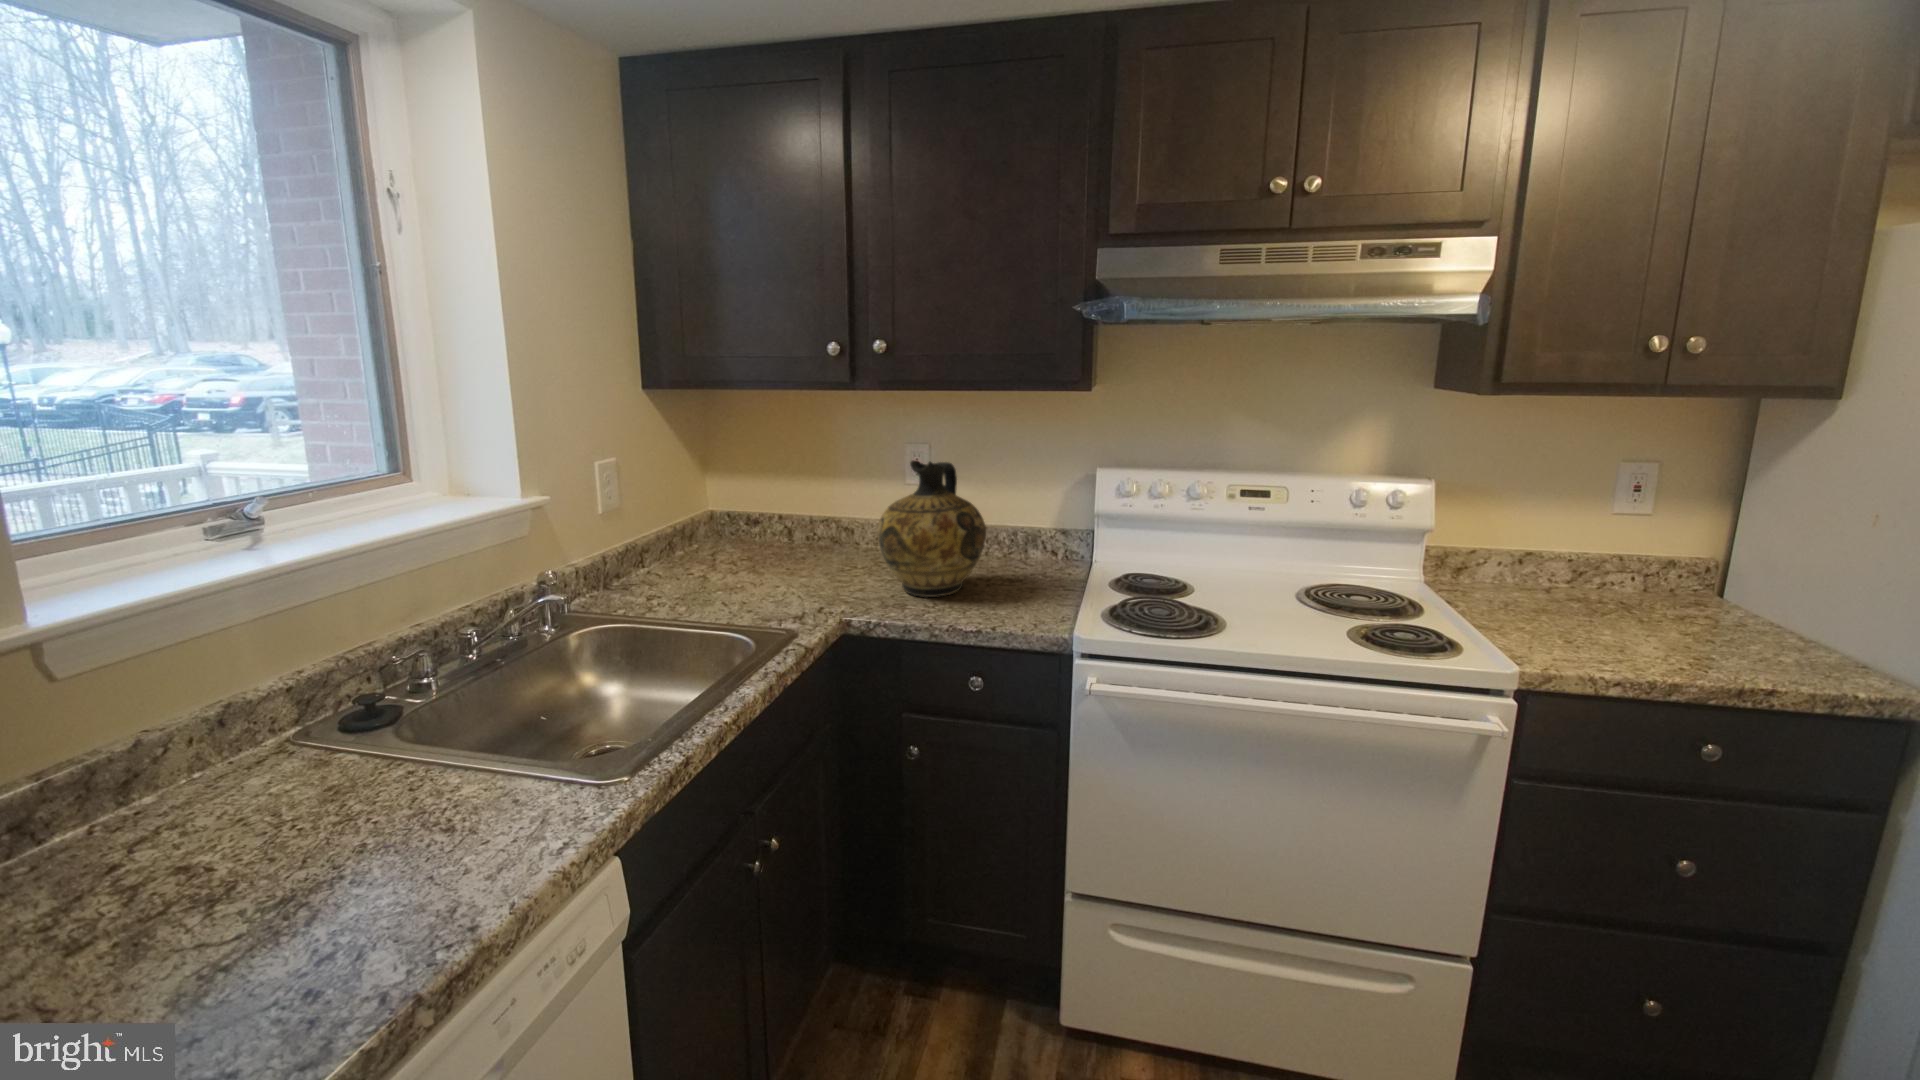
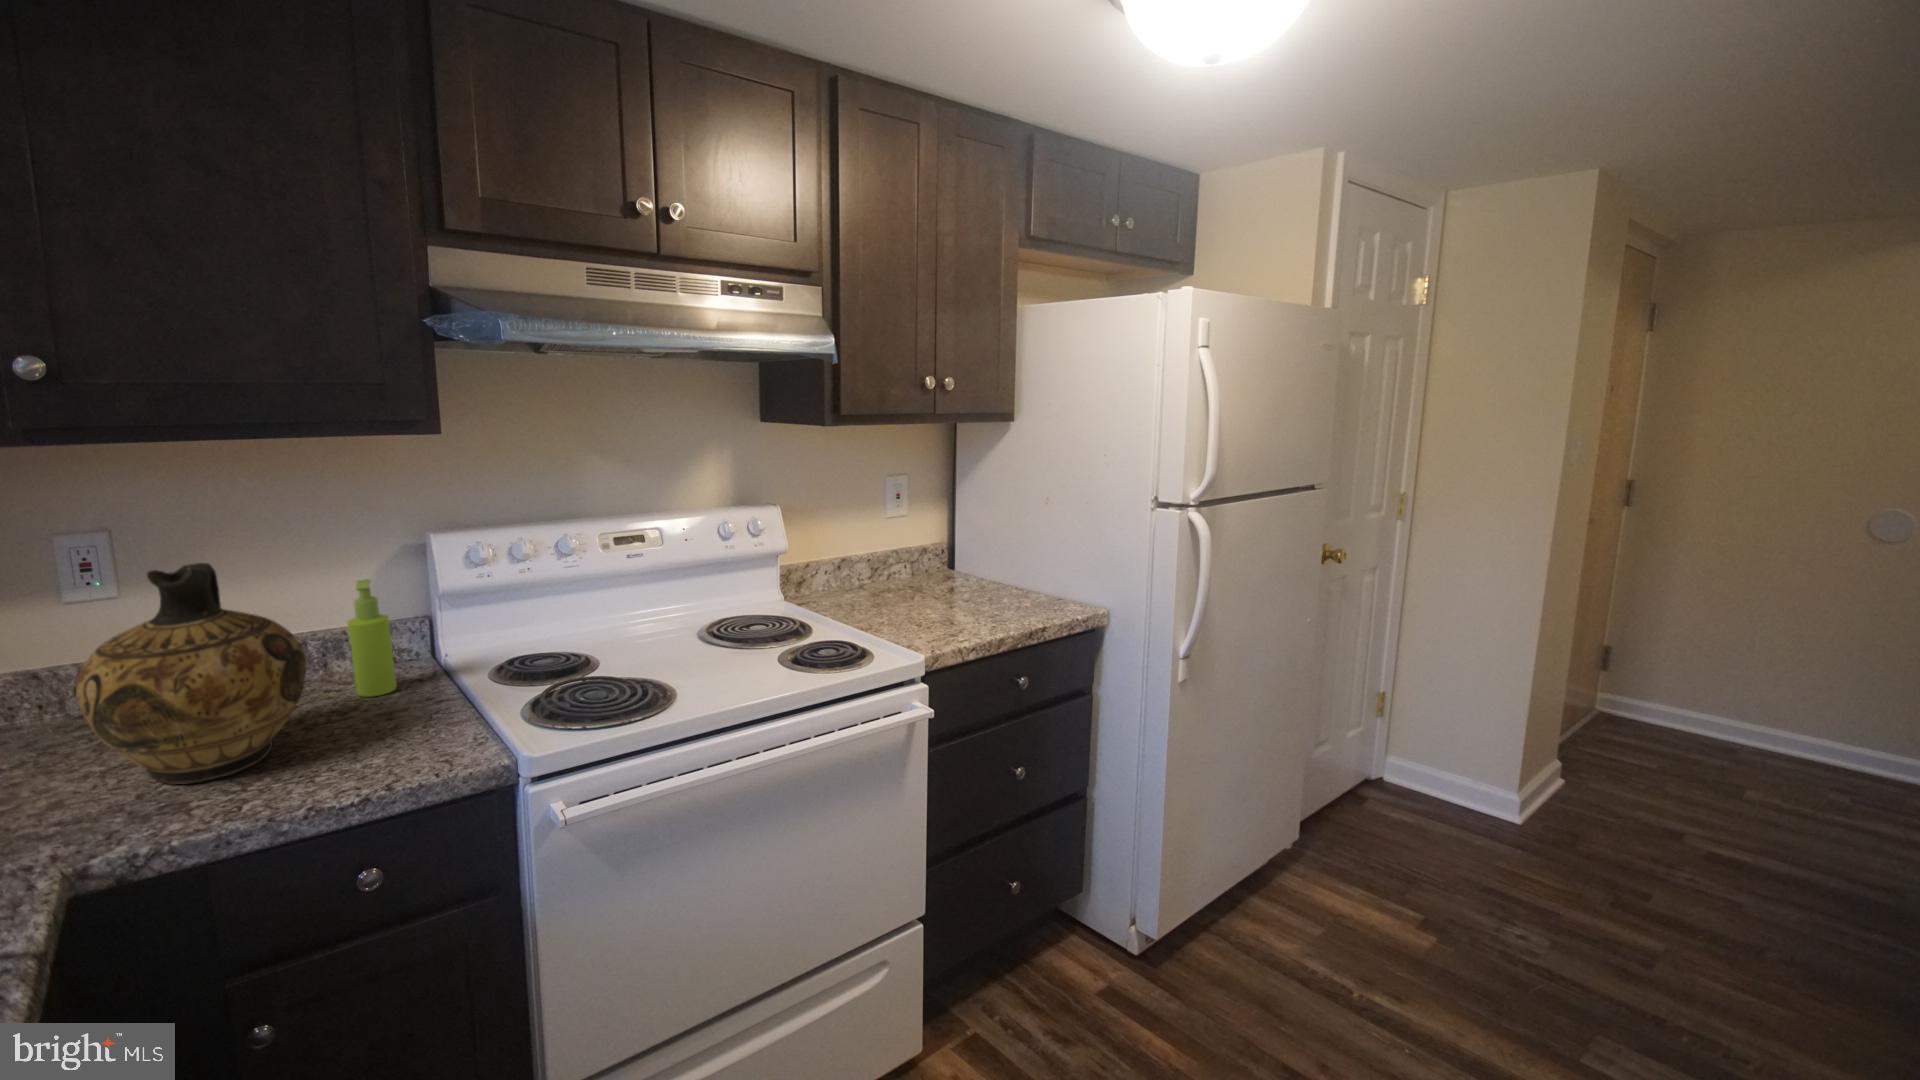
soap dispenser: none [1028,491,1053,576] -> present [348,579,397,697]

